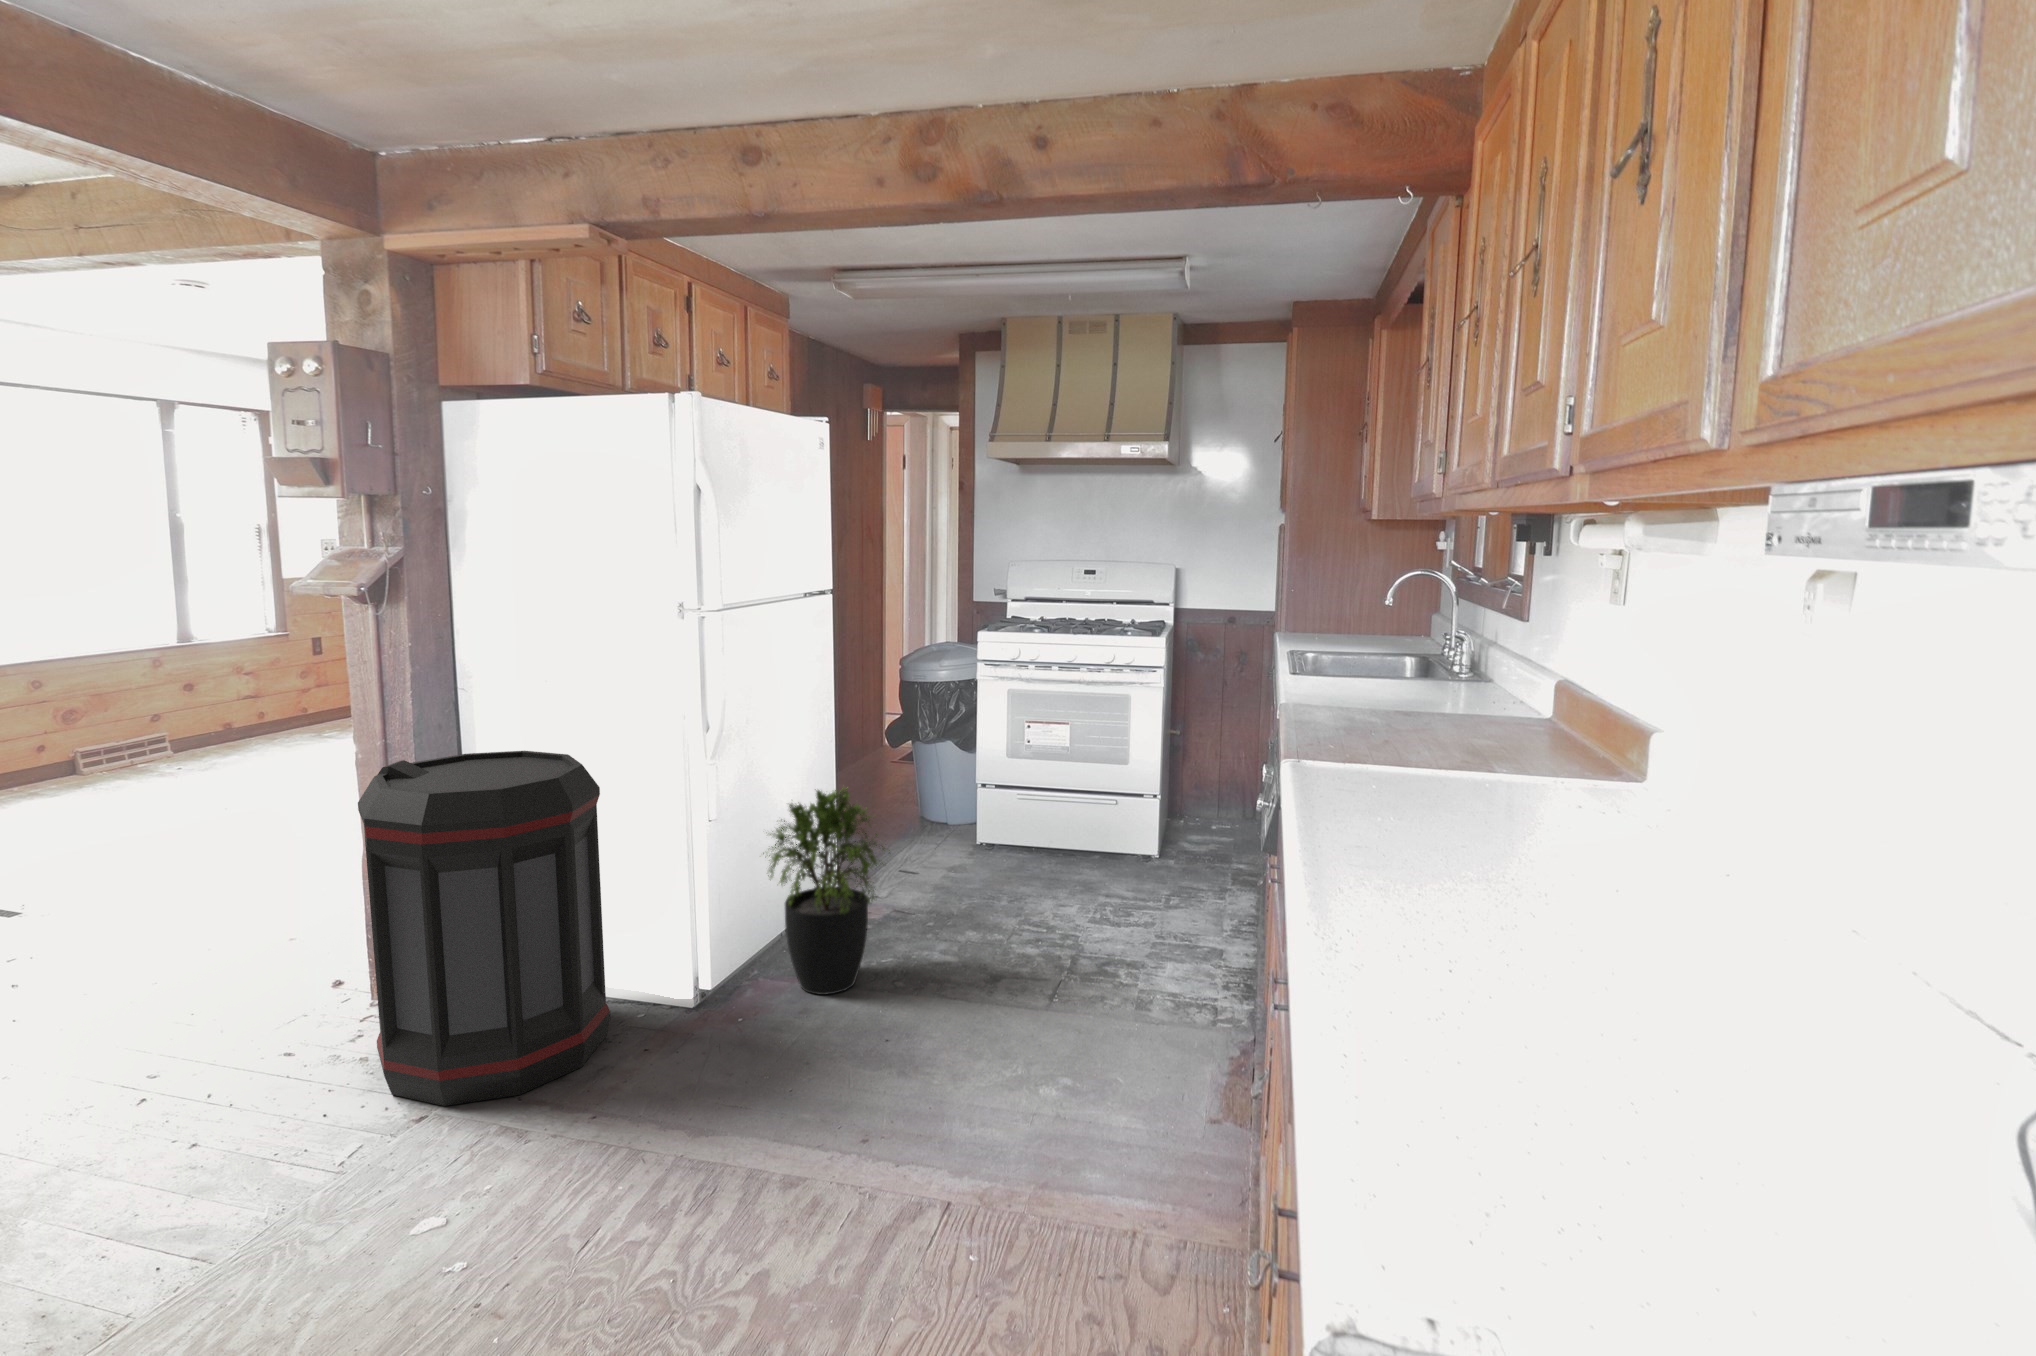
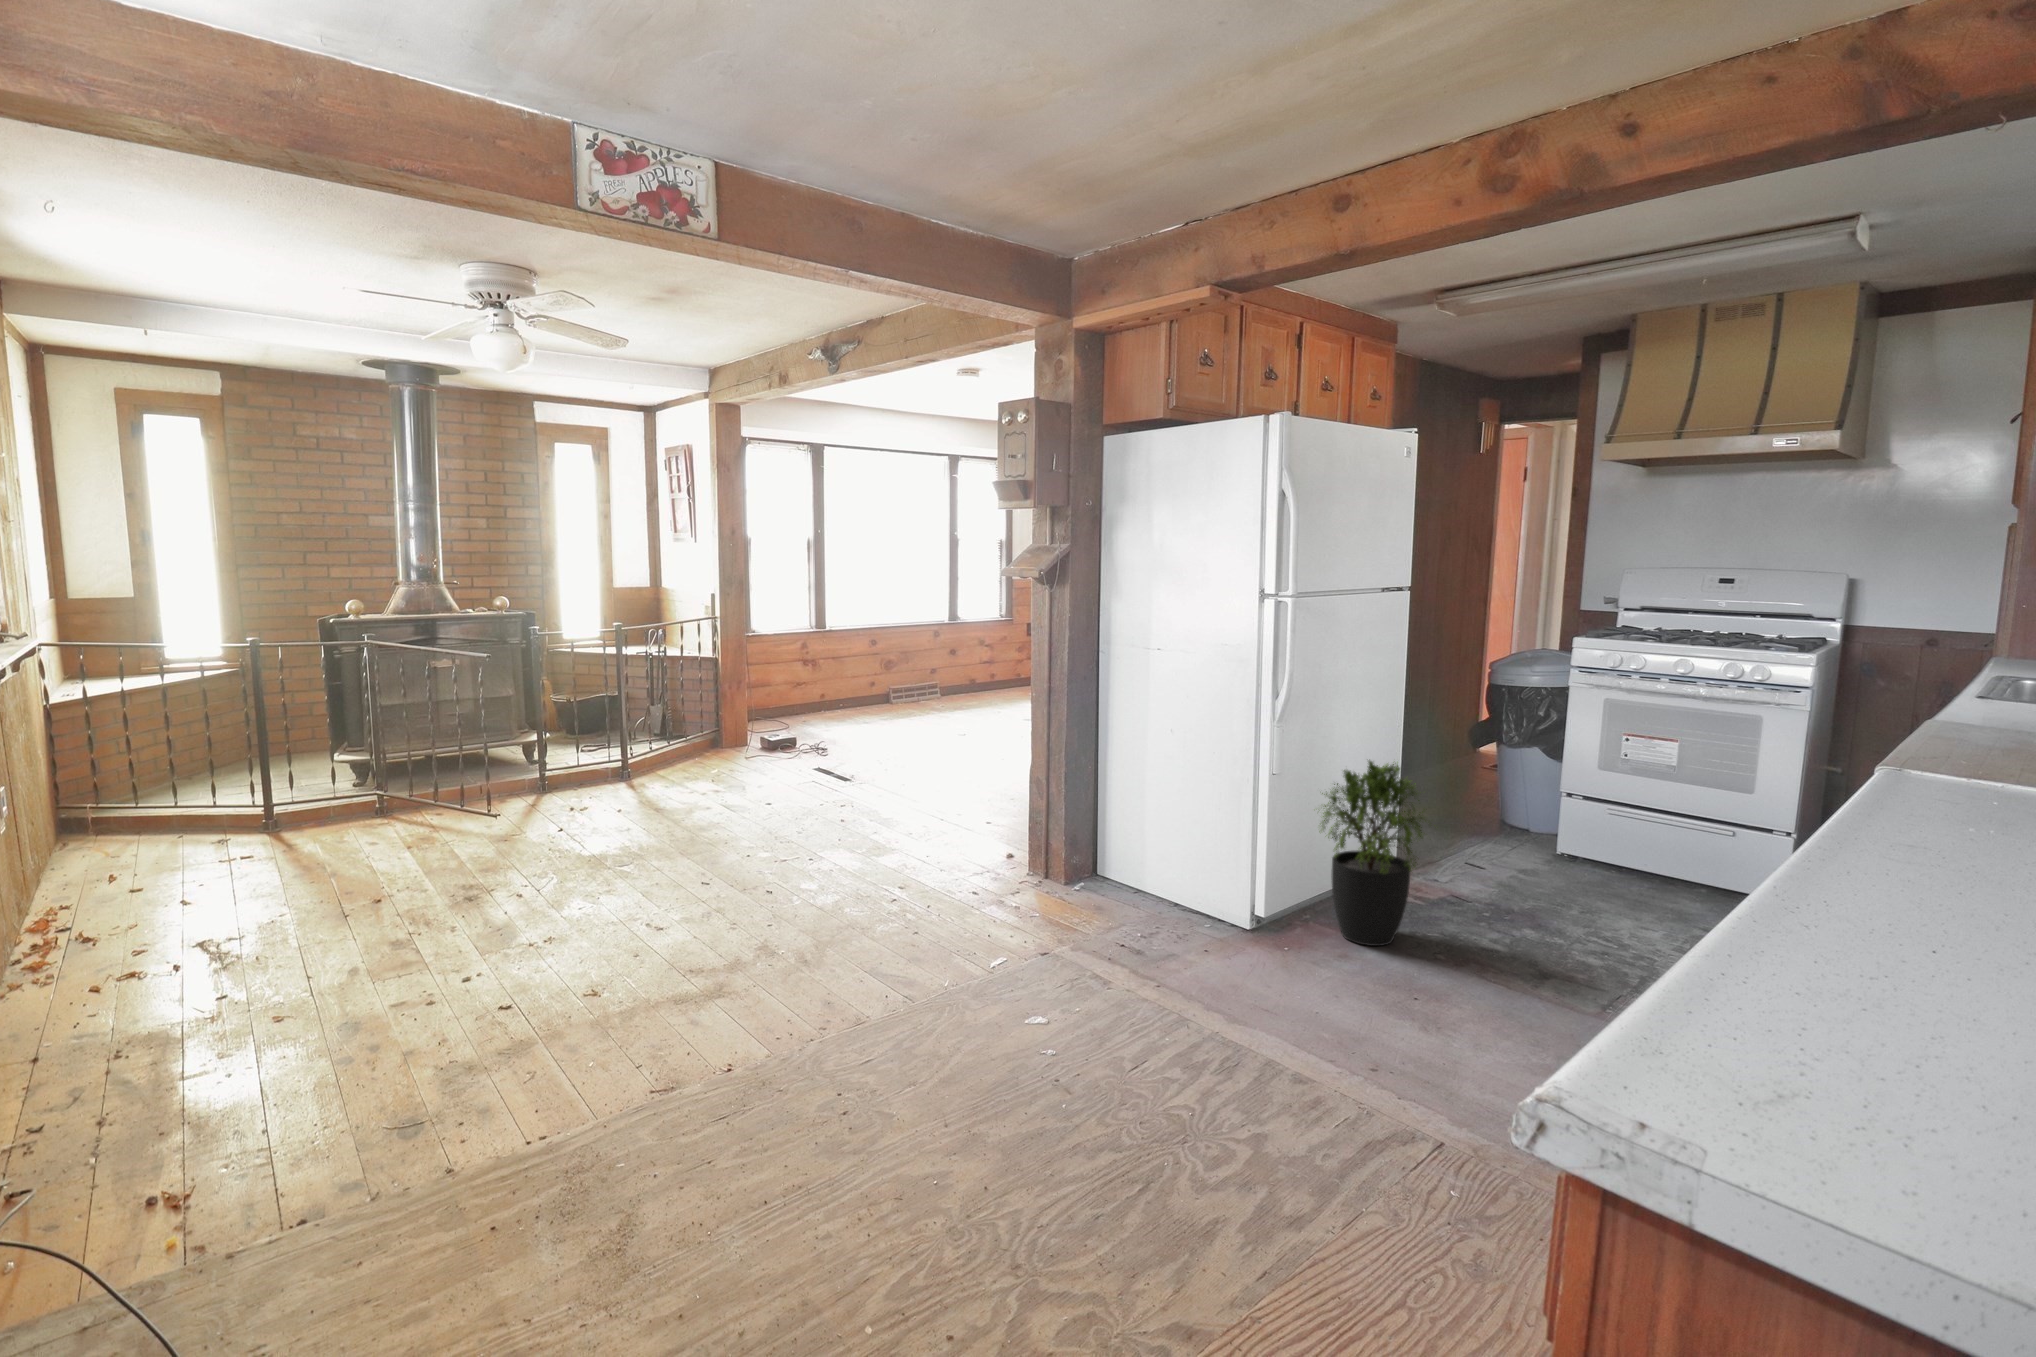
trash can: present [358,751,610,1106] -> none [1026,697,1186,954]

